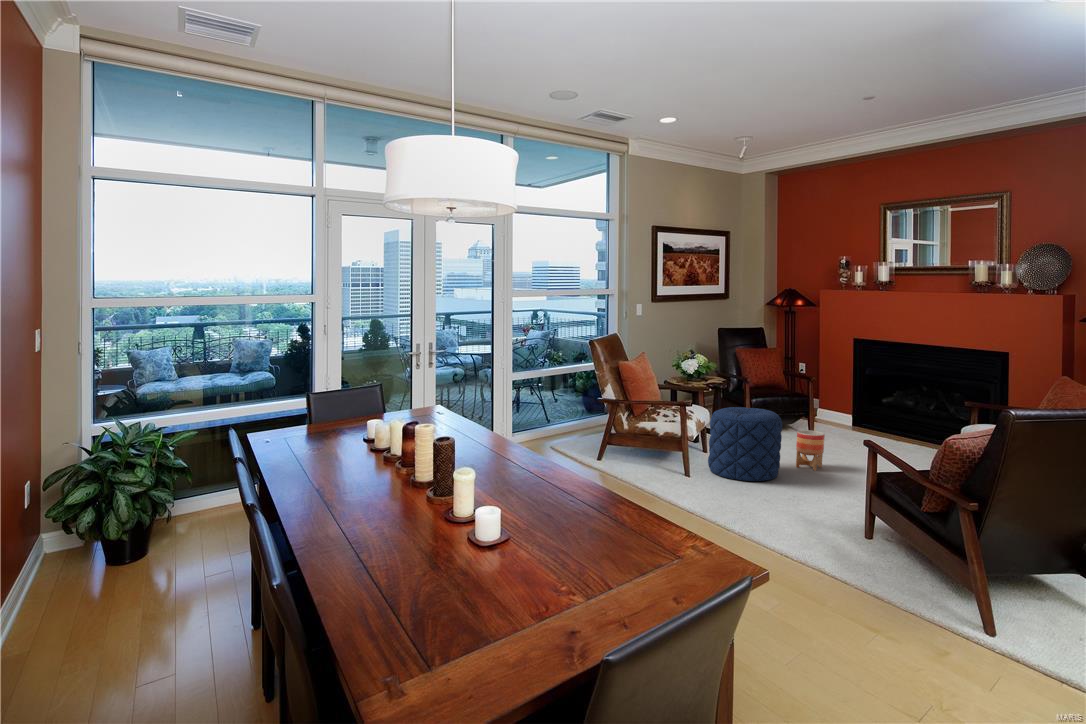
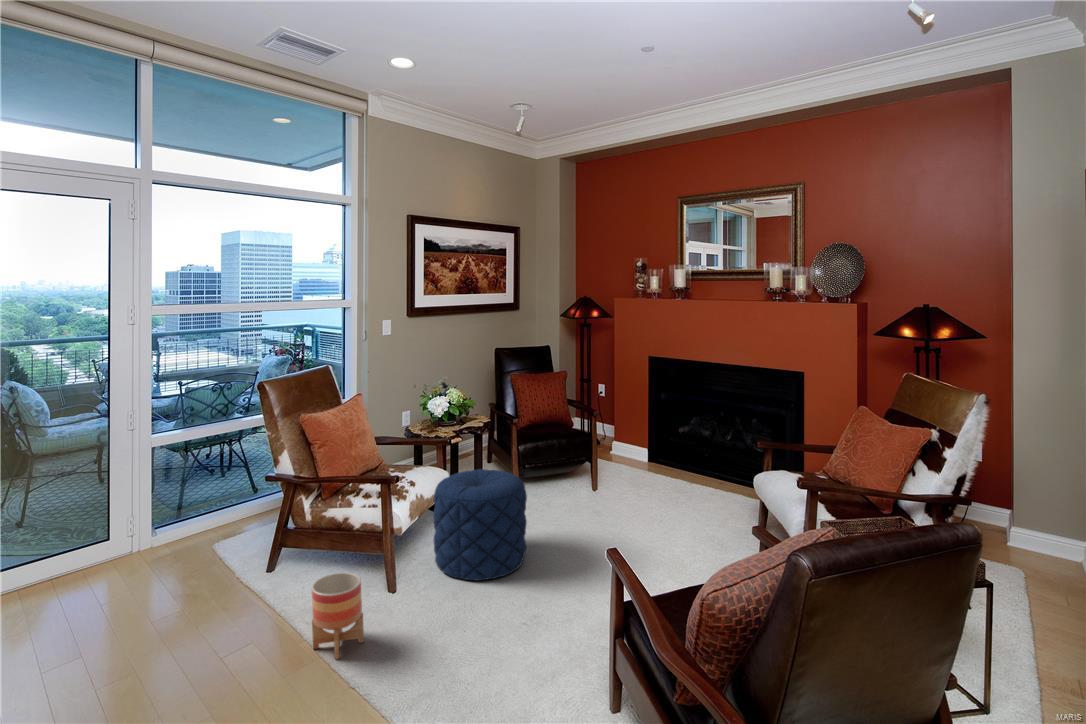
planter: present [796,430,825,471] -> present [312,573,364,659]

